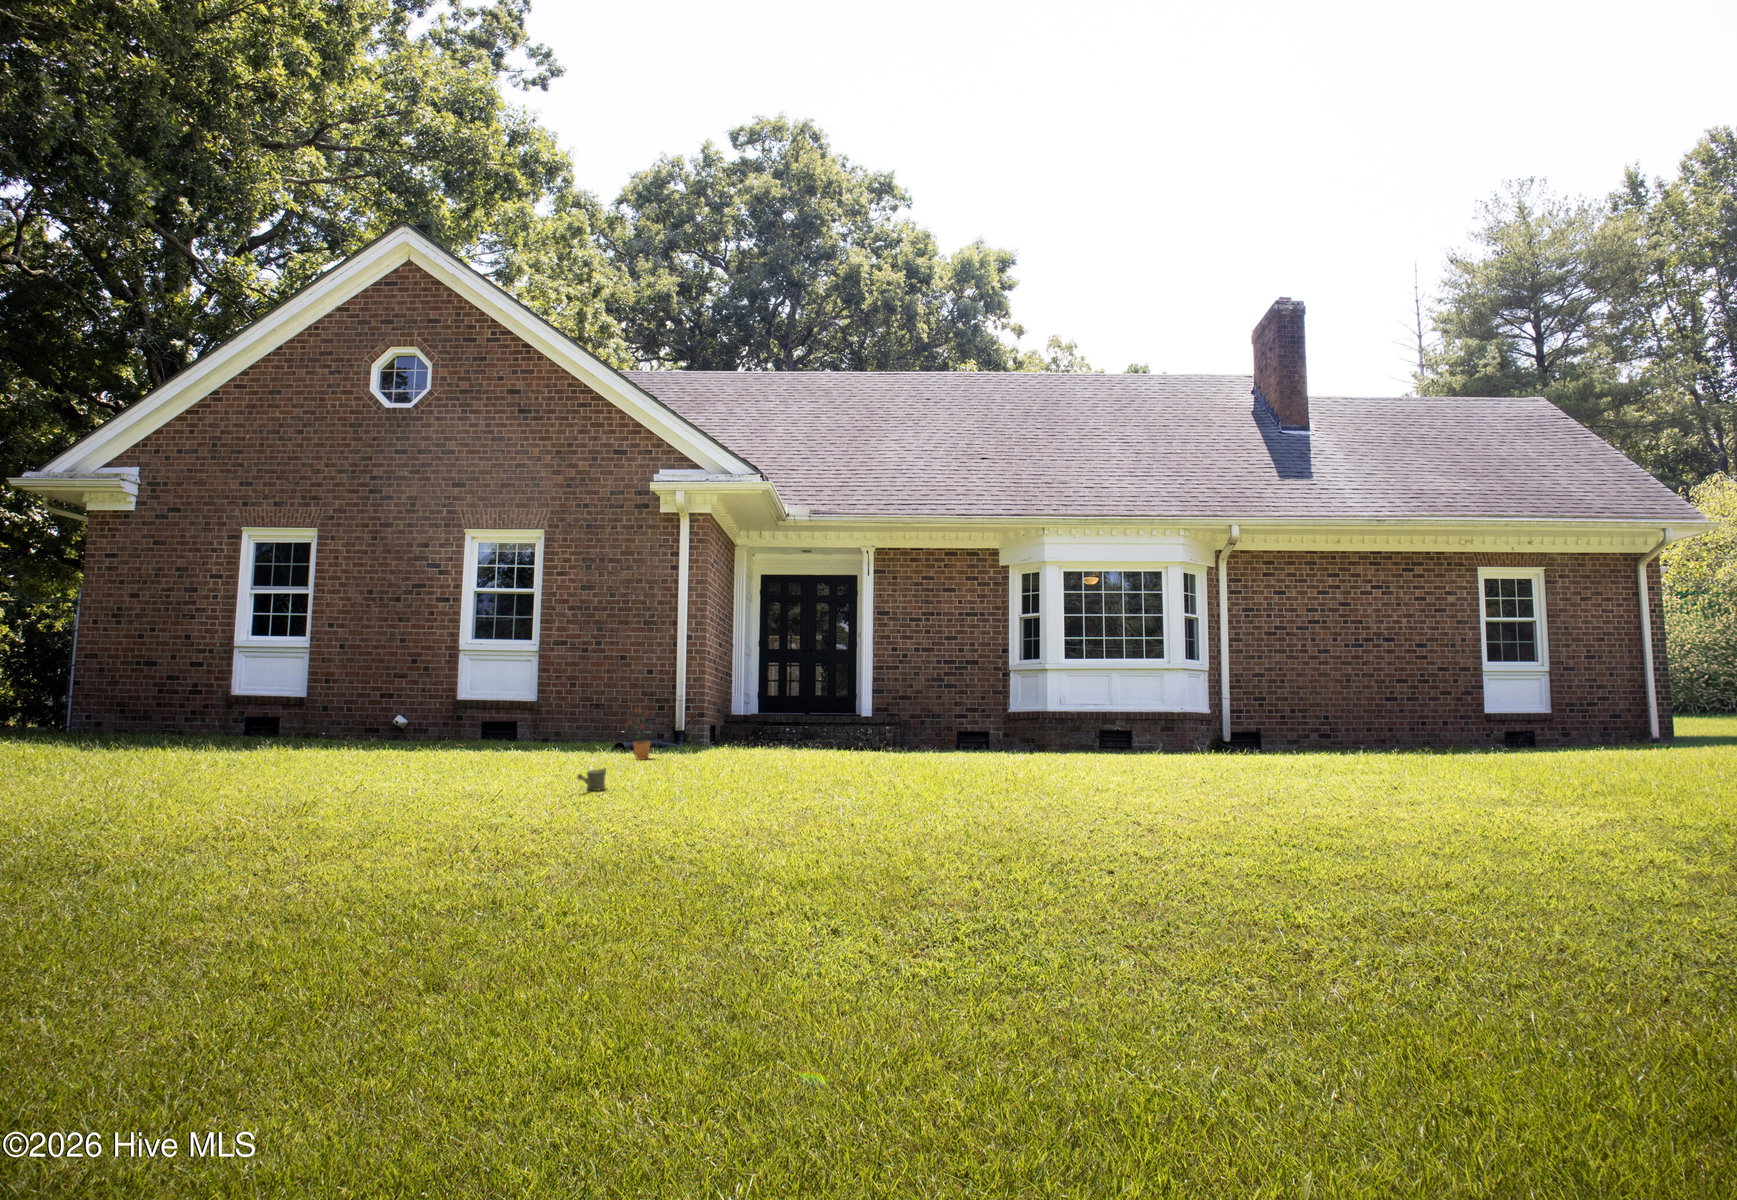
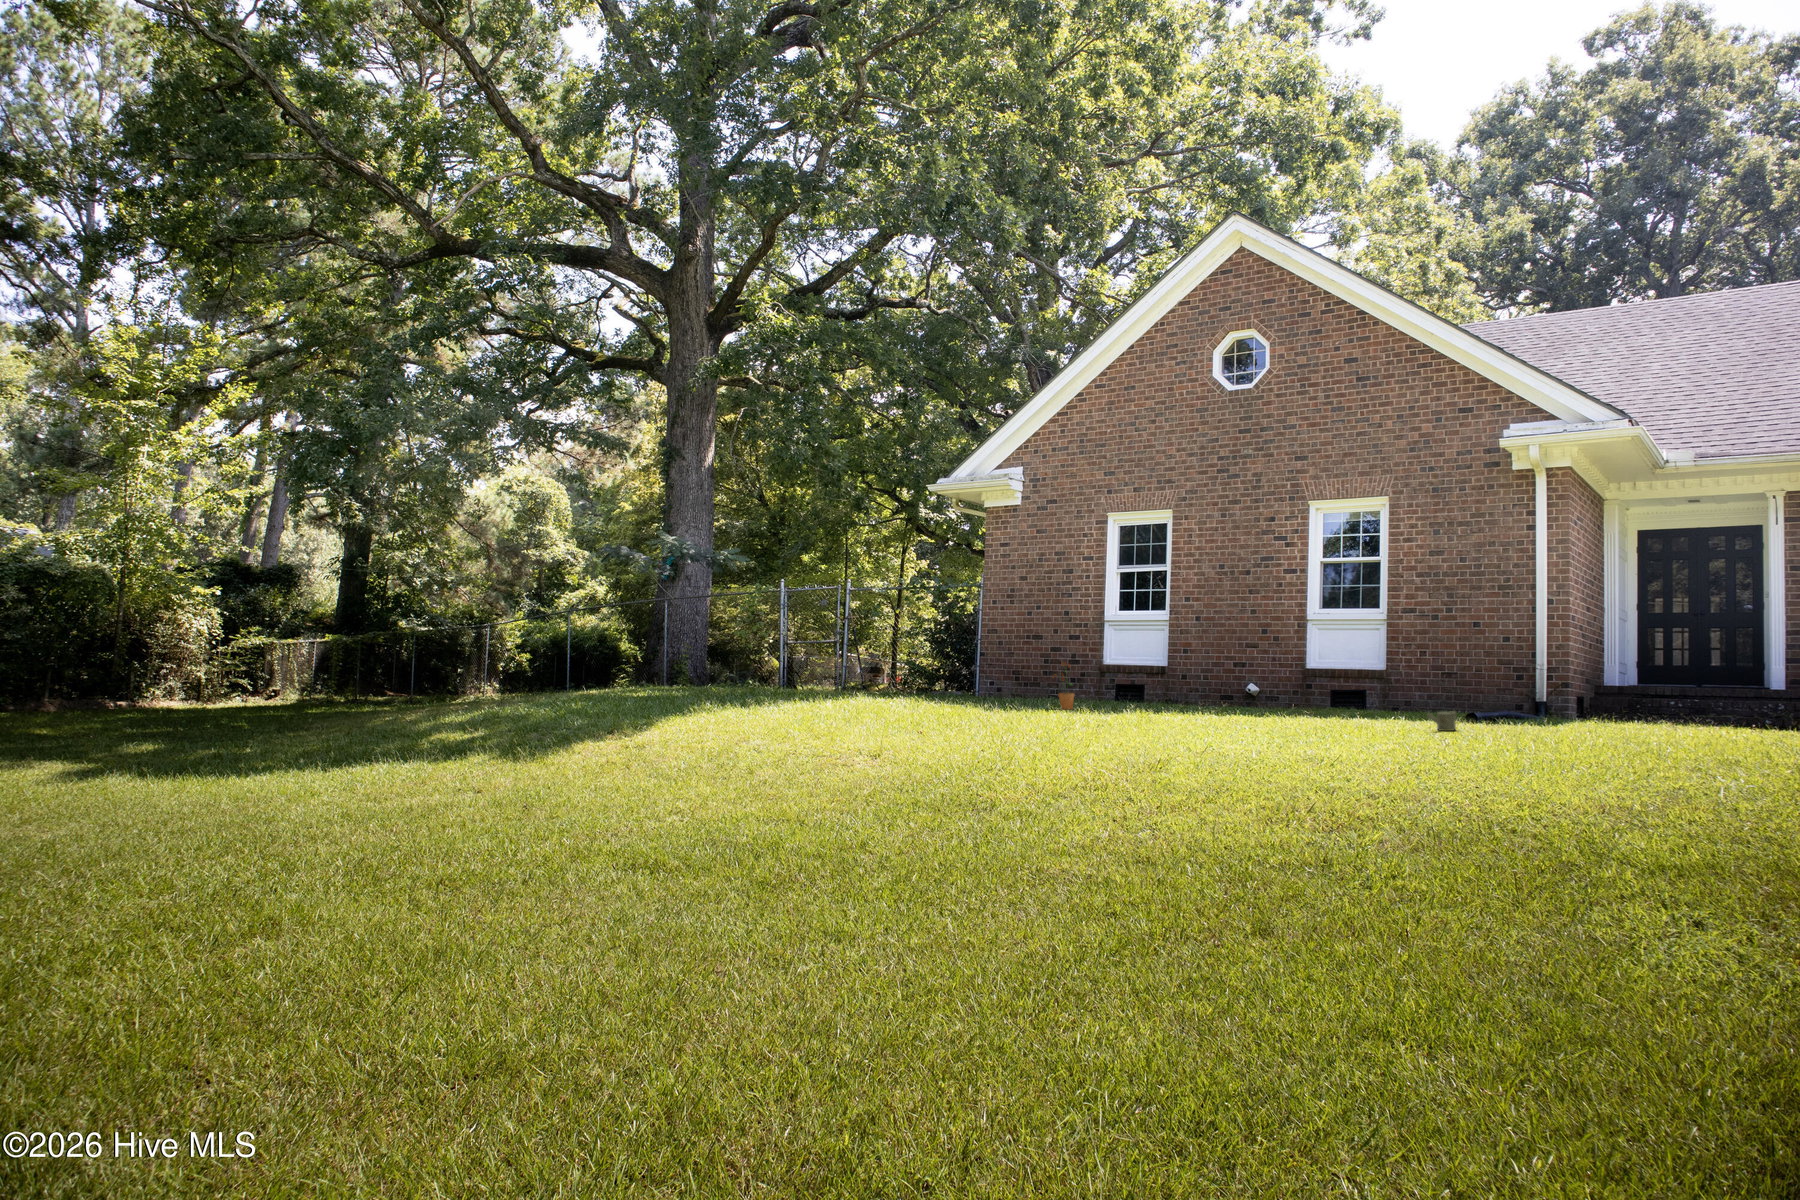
potted plant: present [626,708,651,760] -> present [1053,663,1074,709]

